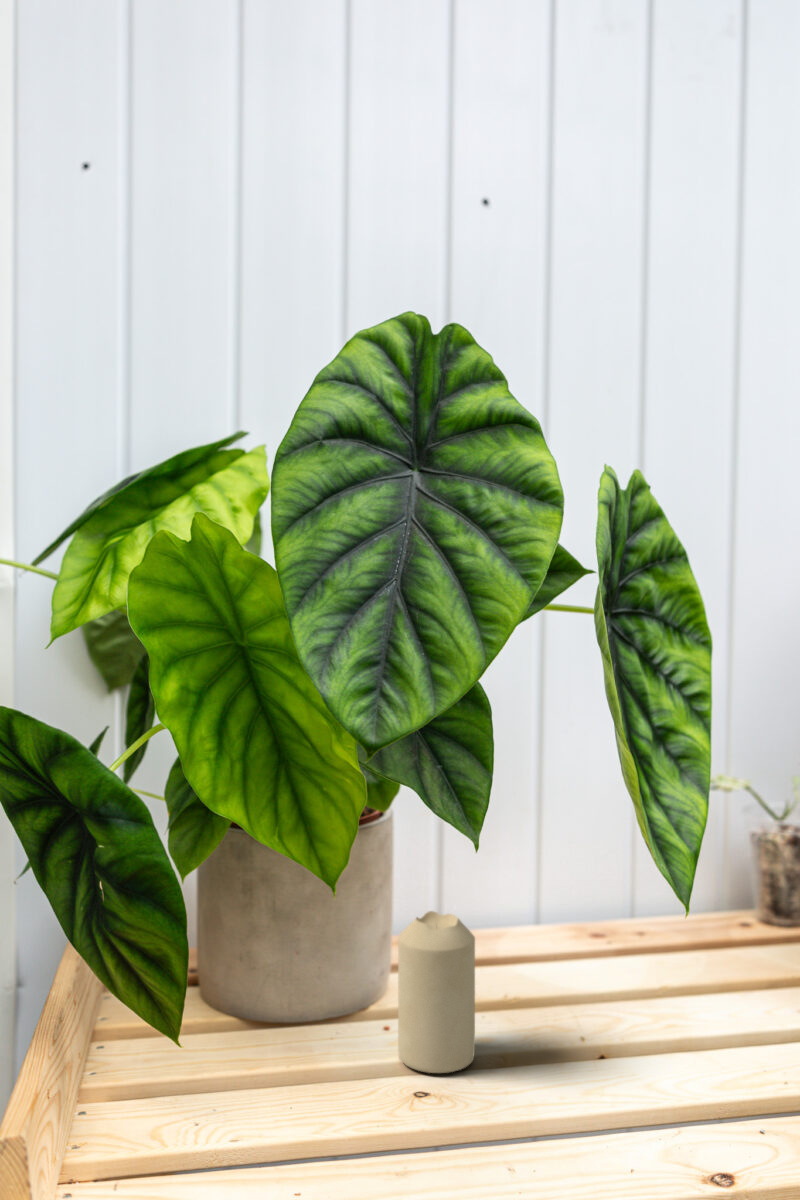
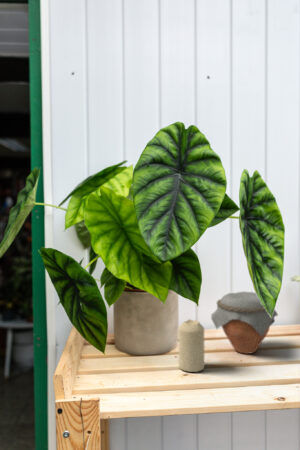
jar: none [489,820,679,1003] -> present [211,292,278,354]

